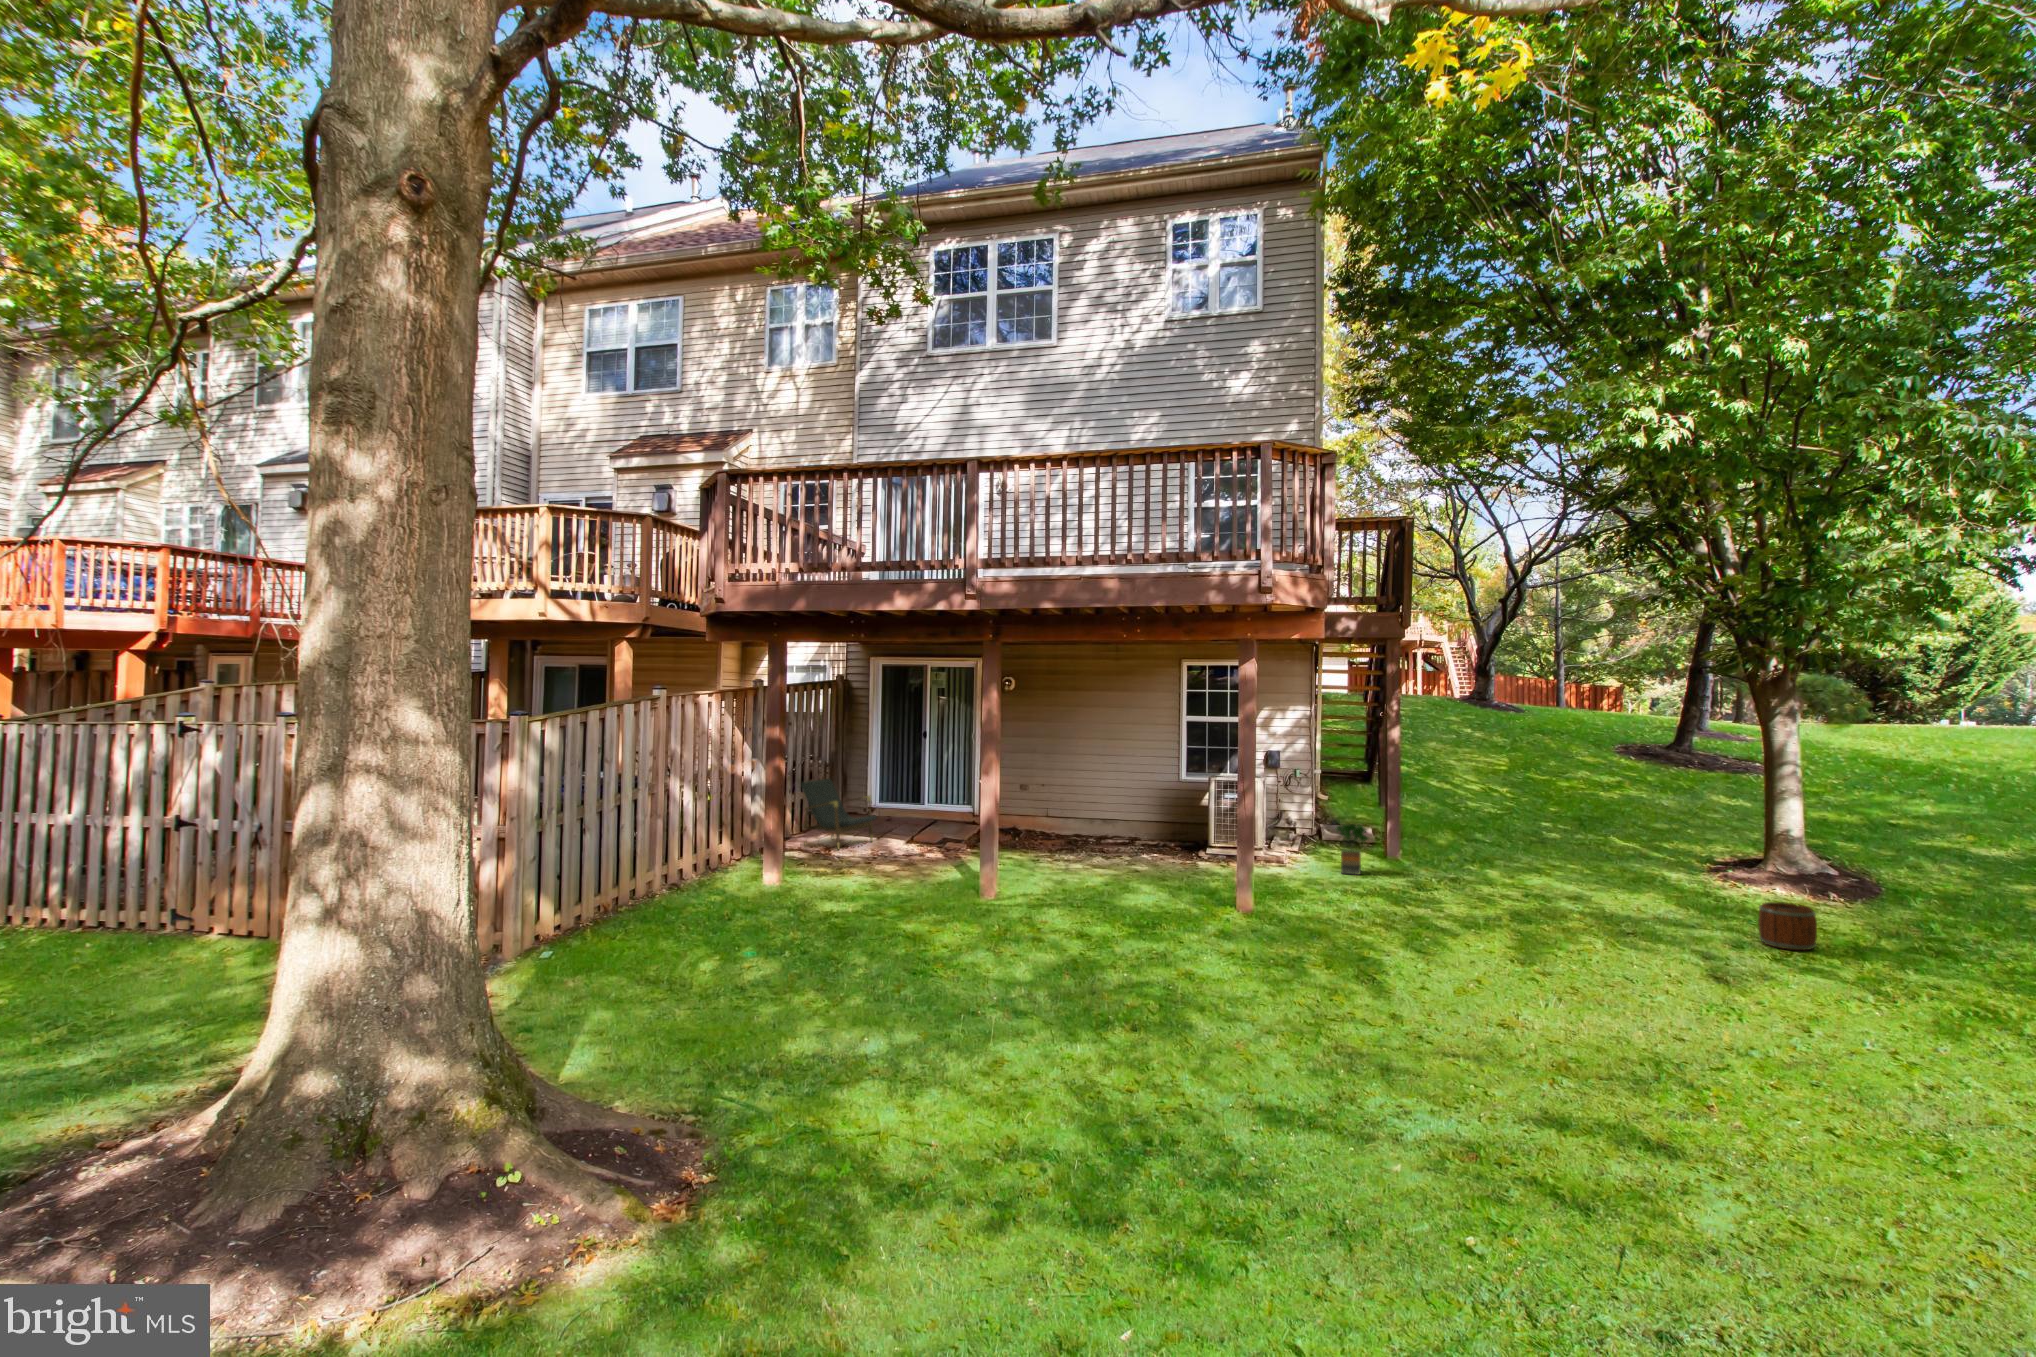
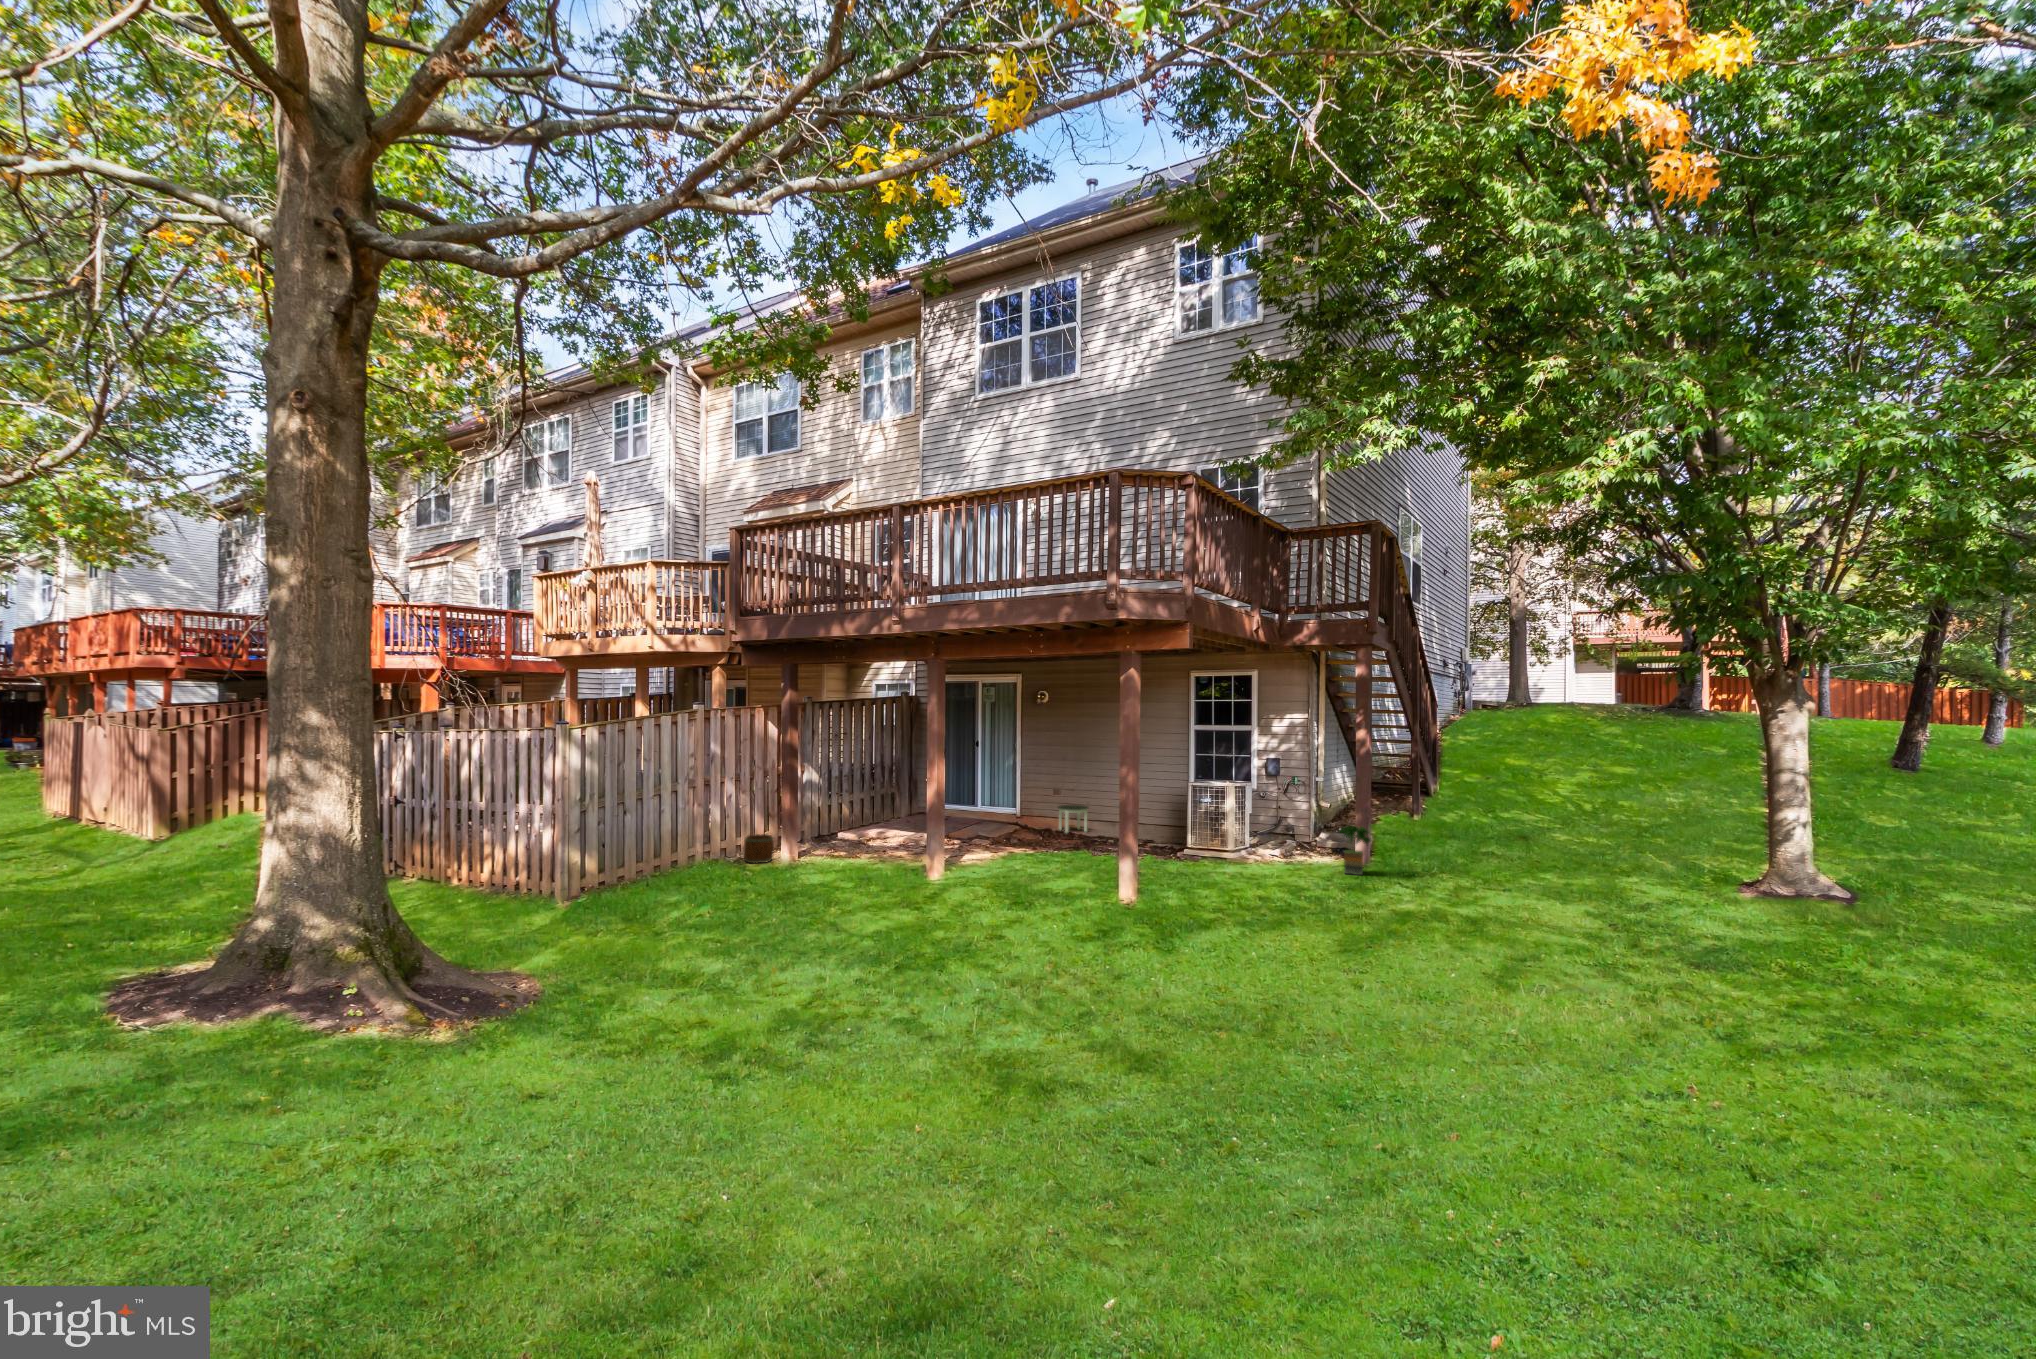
lounge chair: present [801,778,877,849] -> none [829,777,900,845]
round table: none [1043,806,1077,836] -> present [1058,805,1088,833]
bucket: present [1758,902,1817,950] -> present [744,834,774,863]

